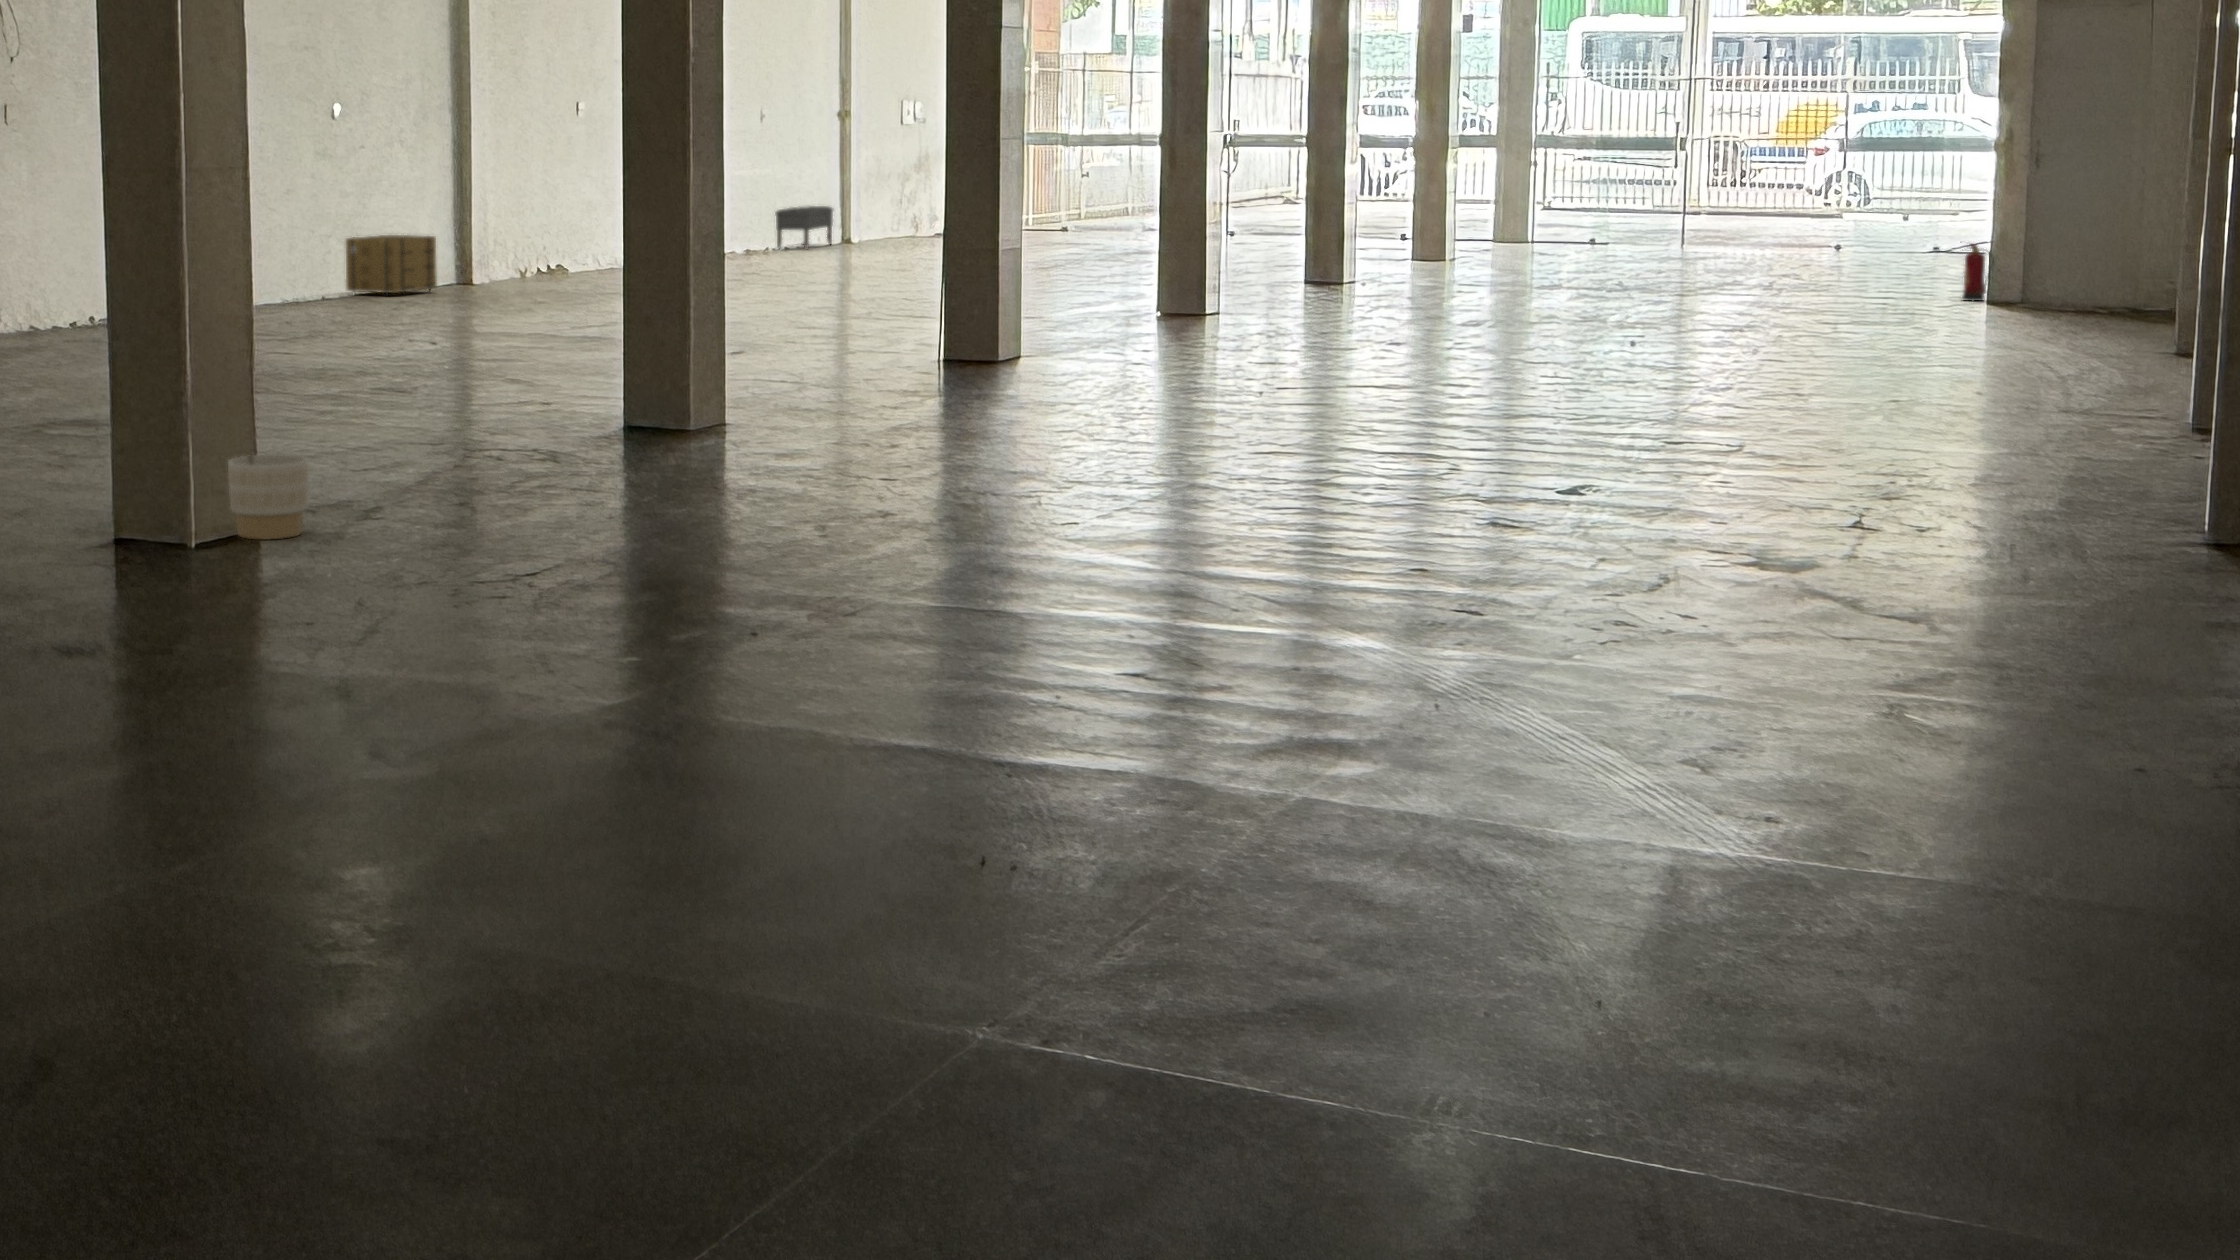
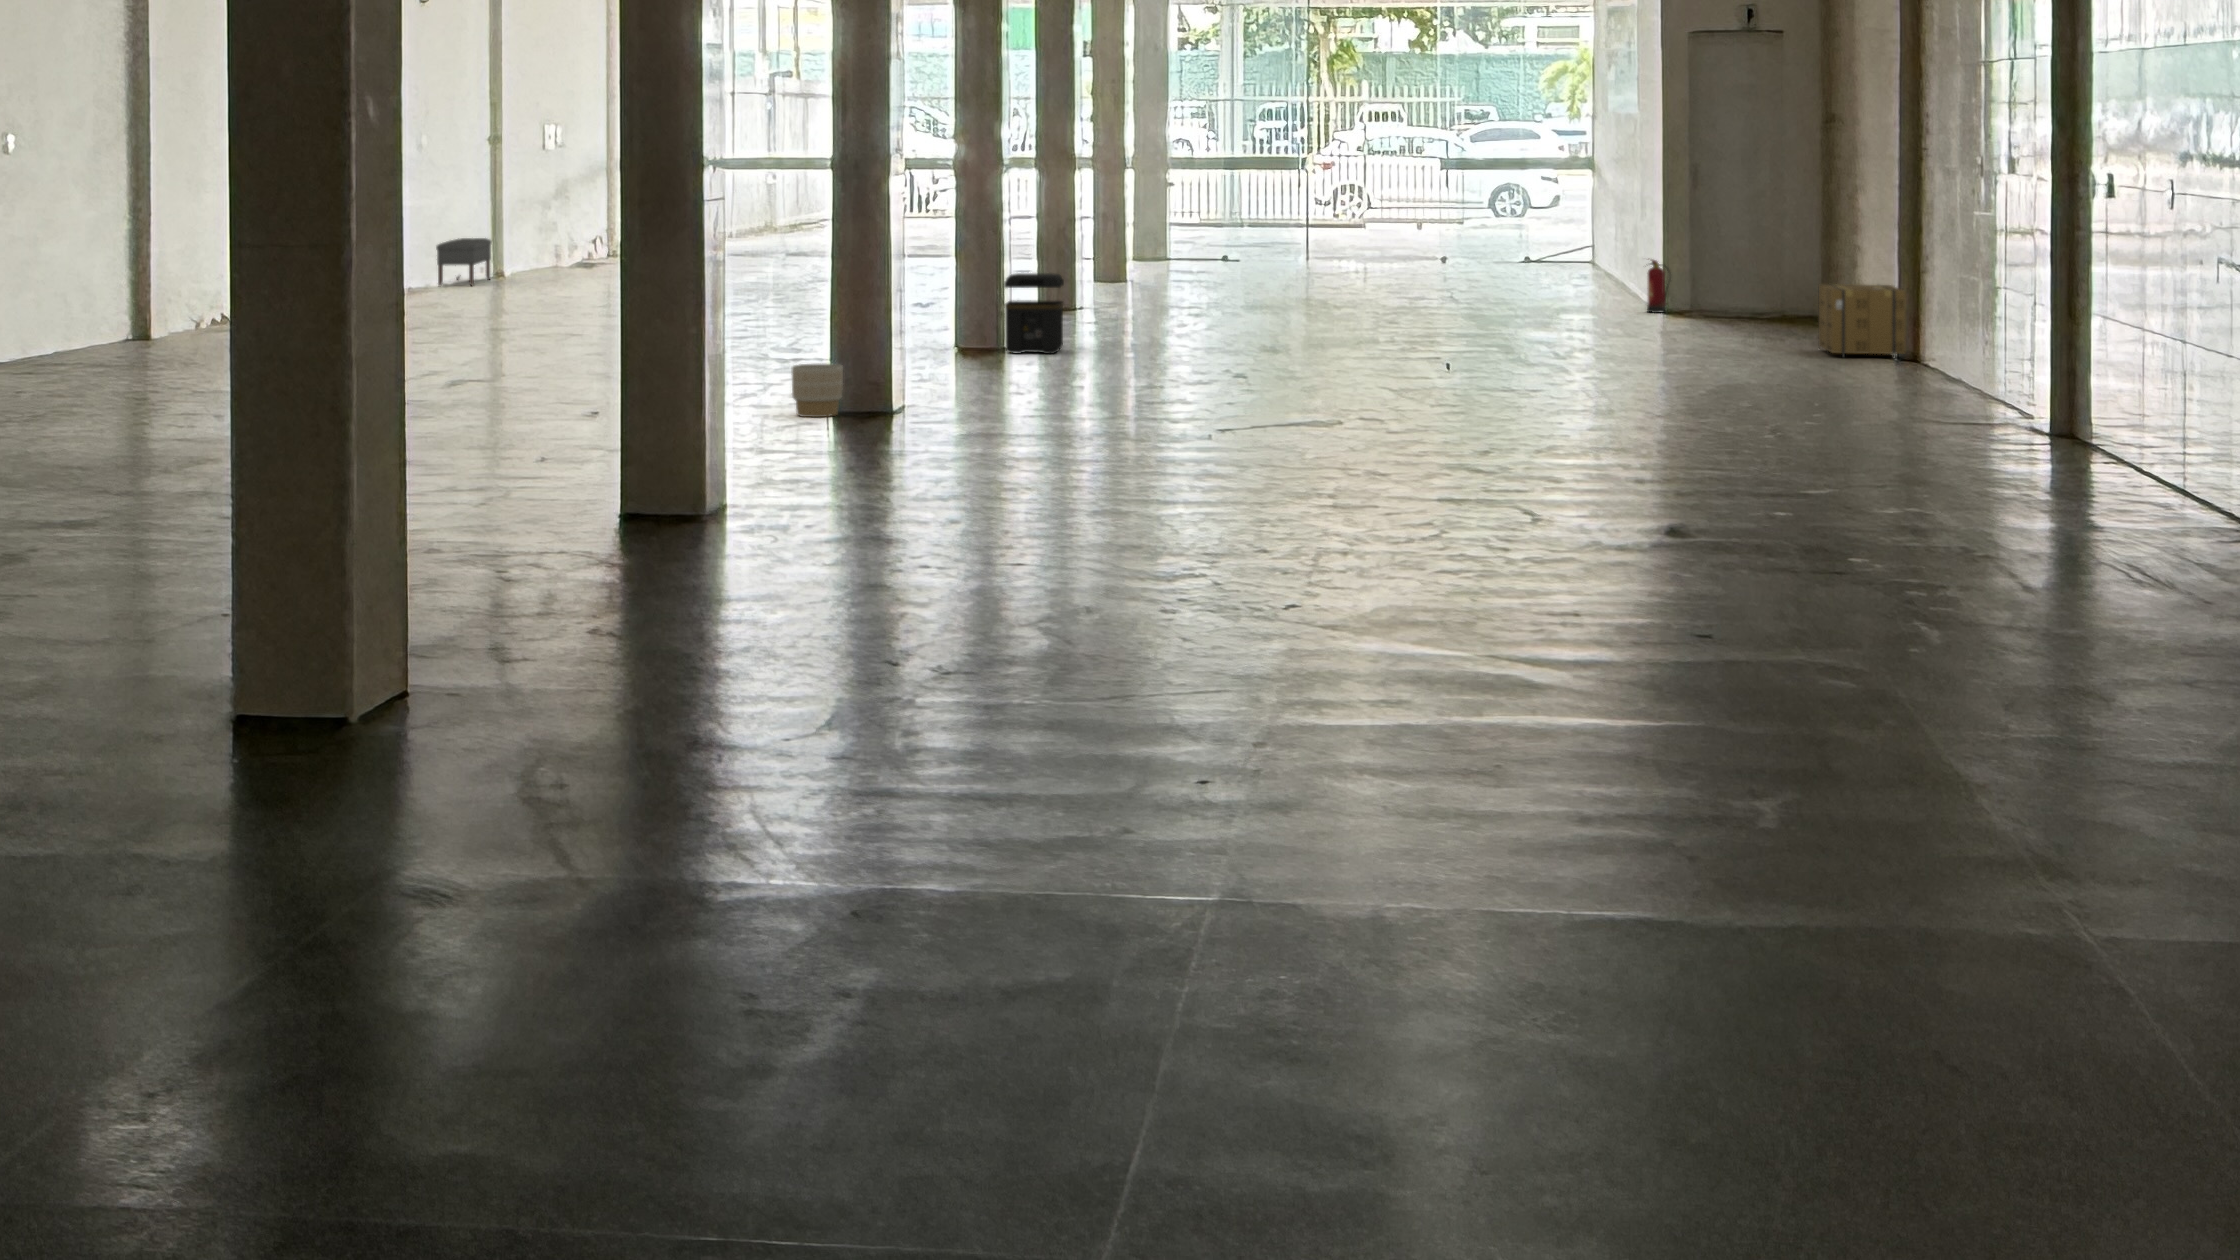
cardboard box: present [346,235,437,294] -> present [1818,284,1905,358]
toolbox: none [1192,240,1257,318] -> present [1004,273,1064,354]
planter: present [228,454,308,540] -> present [792,364,843,417]

